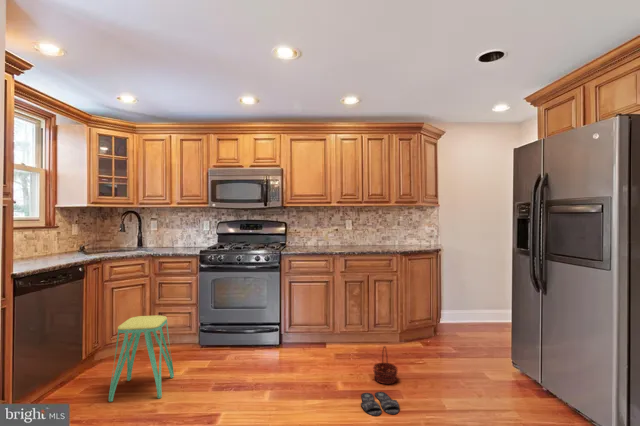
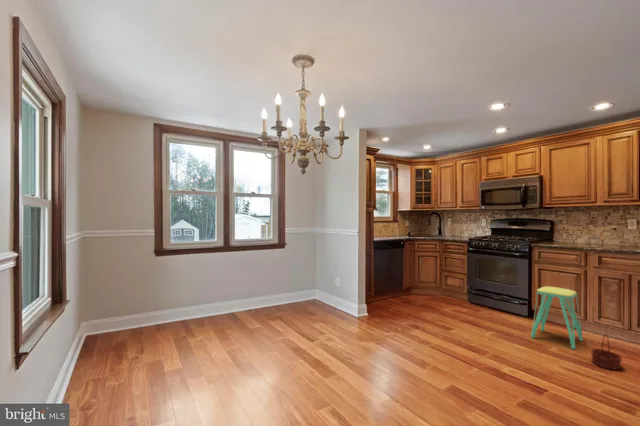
stool: present [108,315,174,402] -> present [531,286,583,349]
slippers: present [361,392,399,416] -> none [550,360,592,380]

